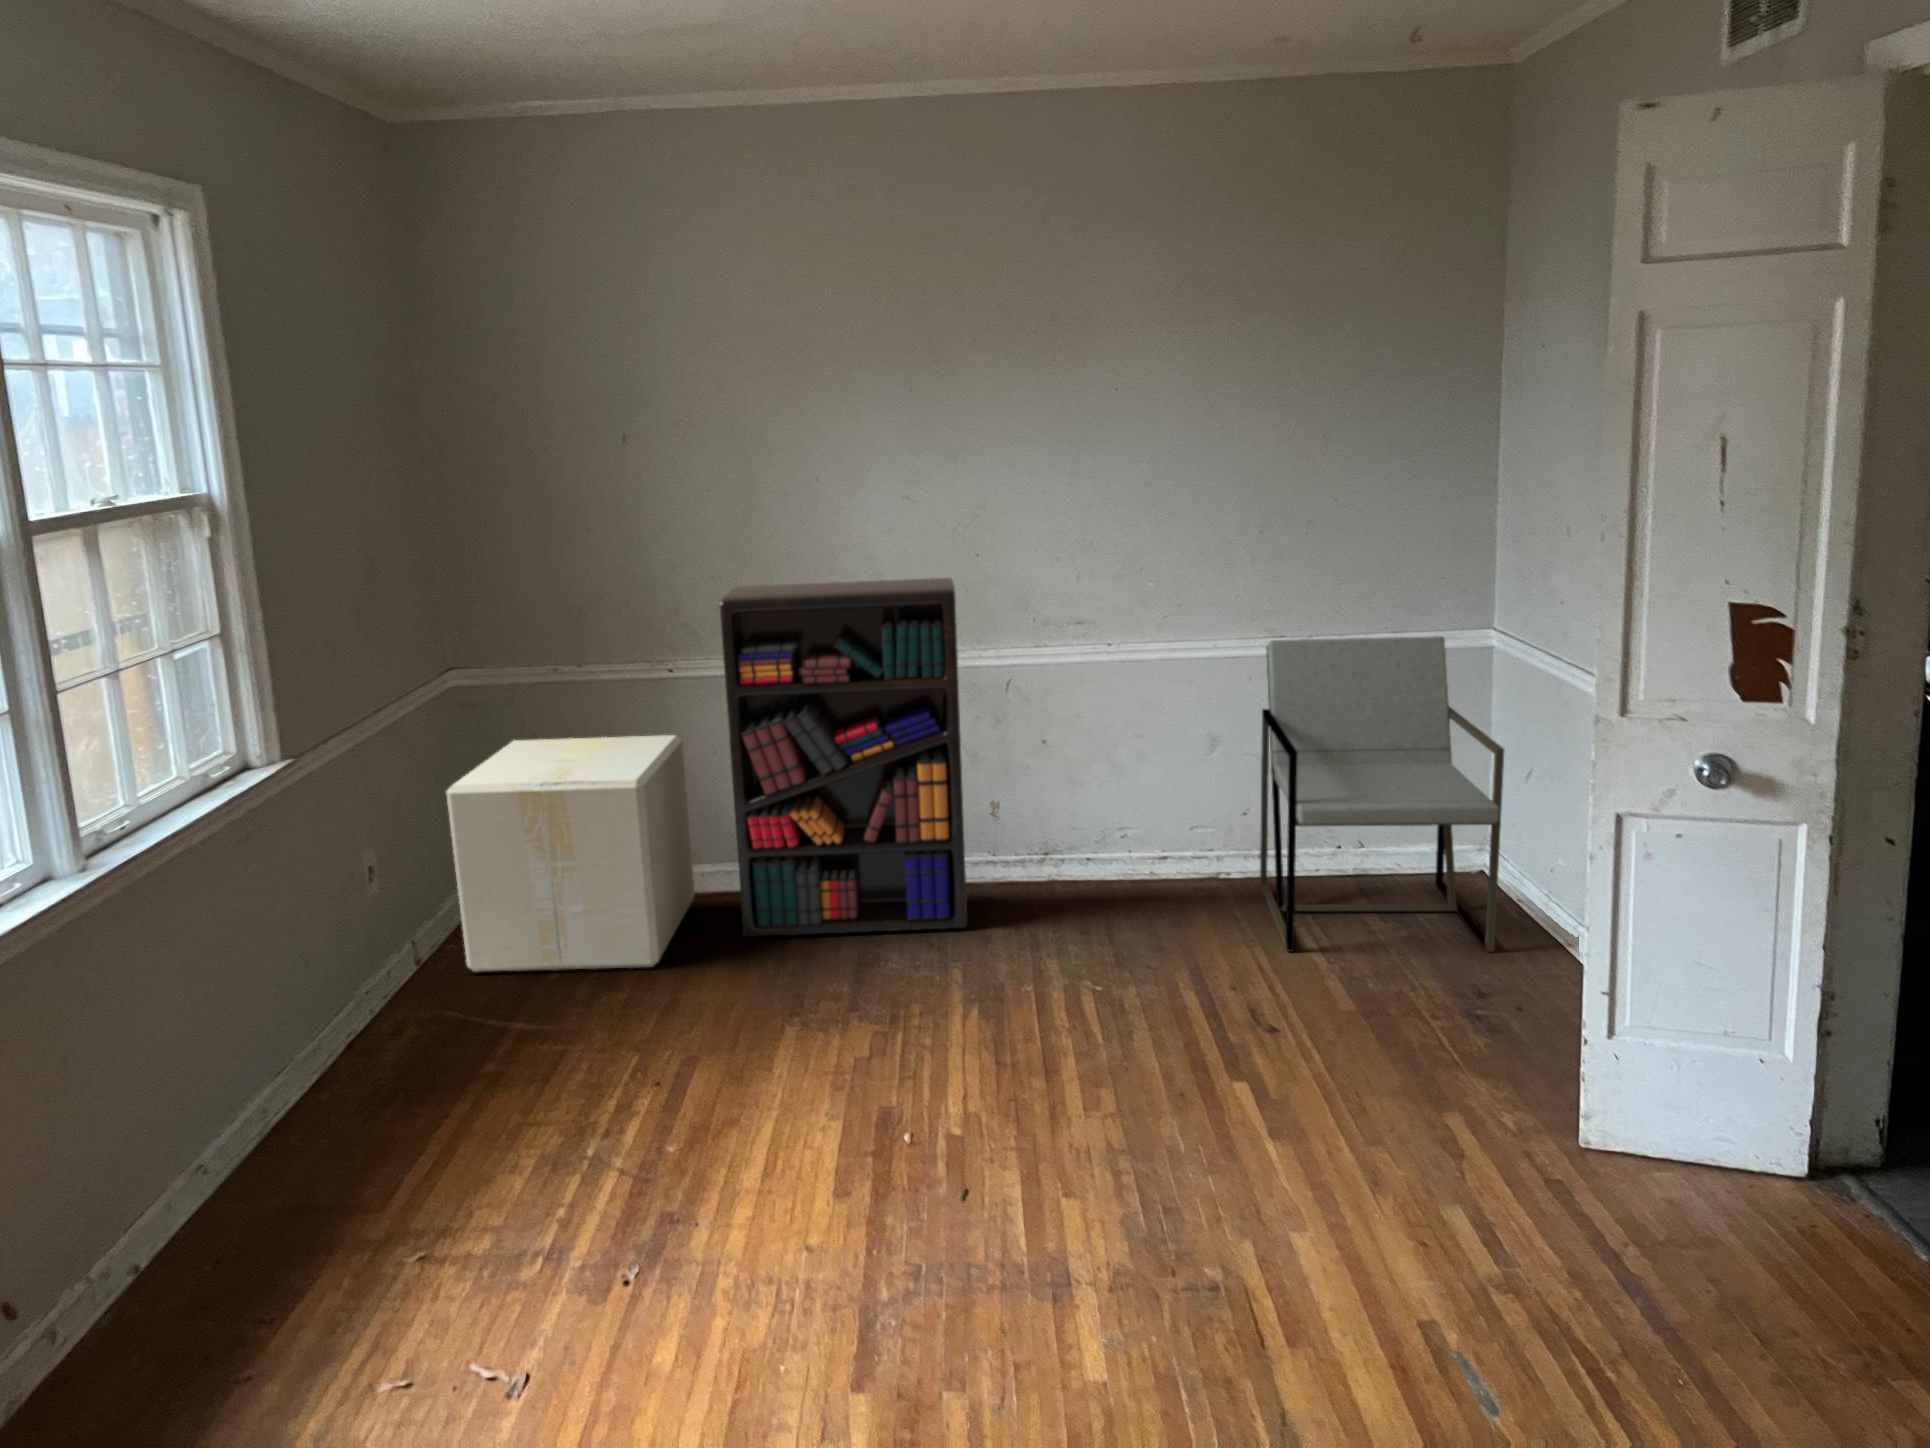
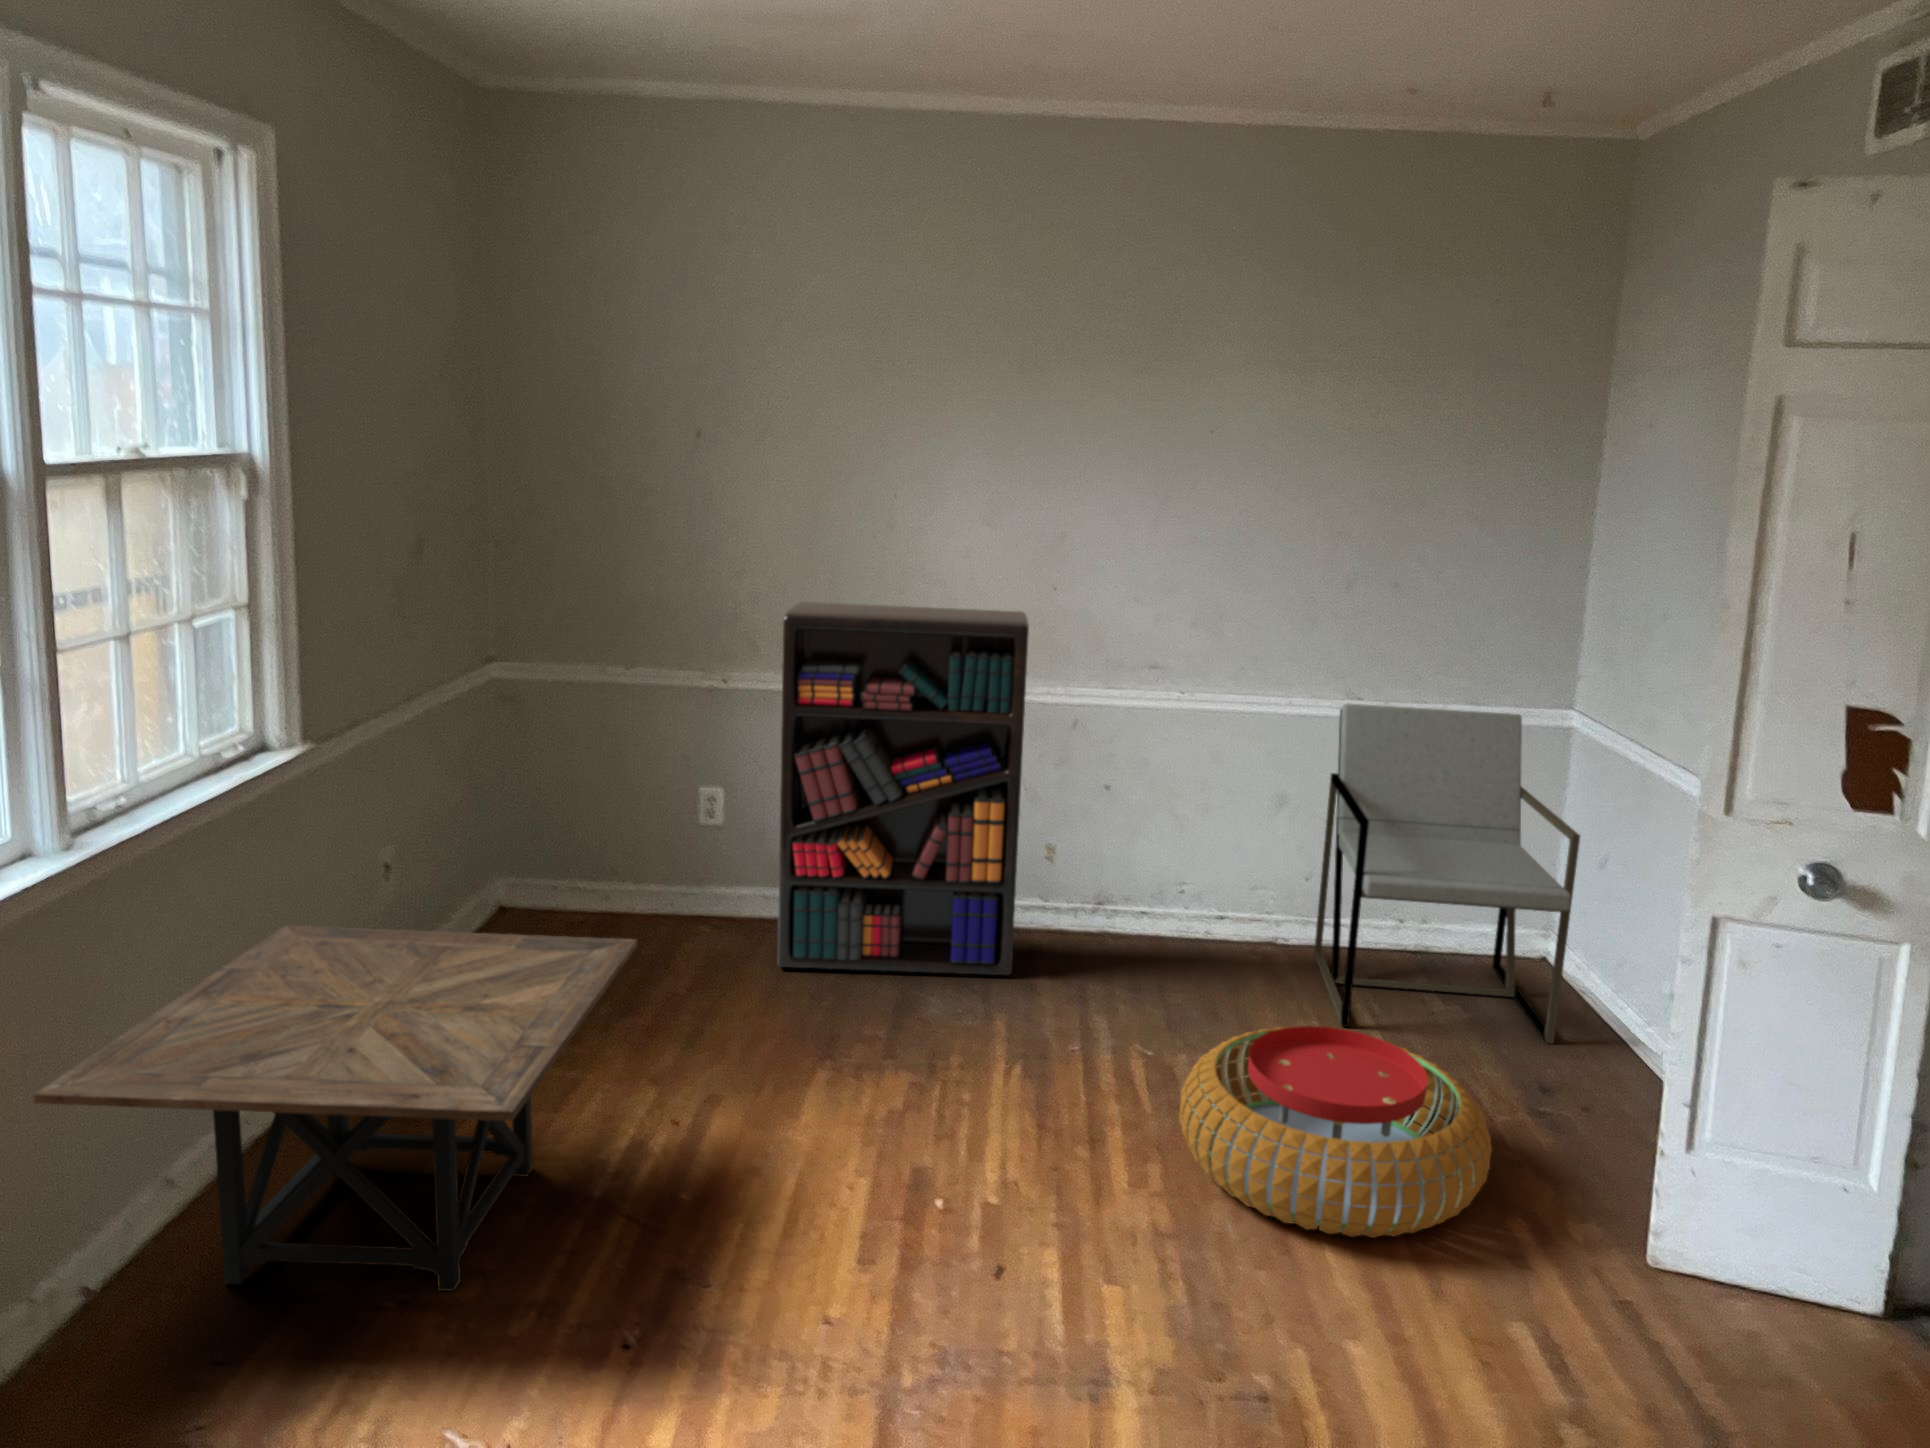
cardboard box: present [446,735,695,972] -> none [478,742,731,992]
side table: none [78,917,607,1253] -> present [34,925,637,1291]
pouf: none [1129,950,1428,1142] -> present [1179,1026,1492,1238]

